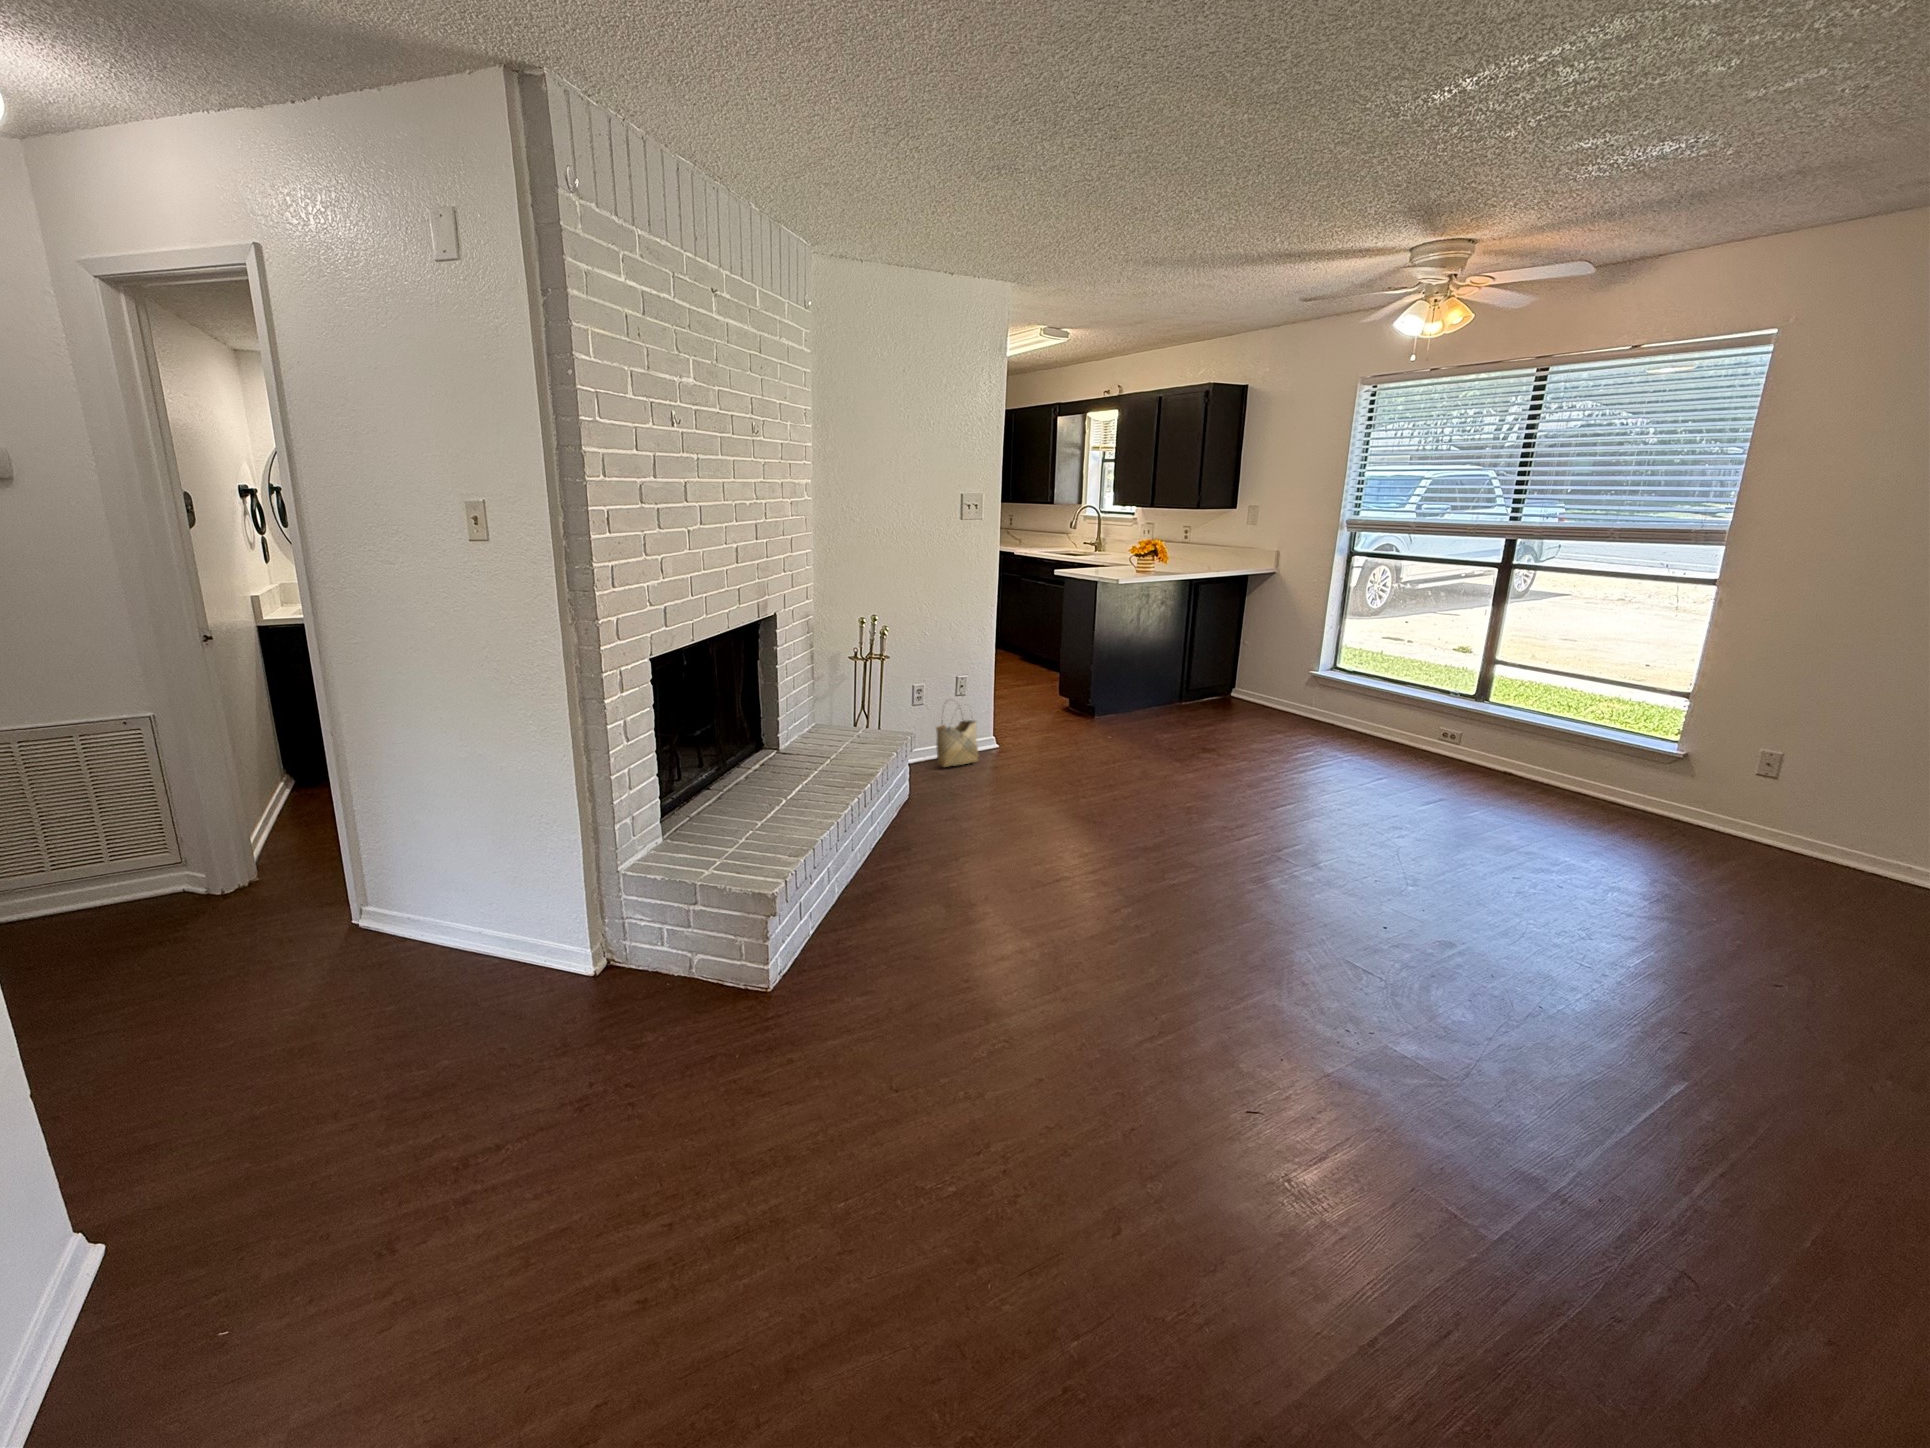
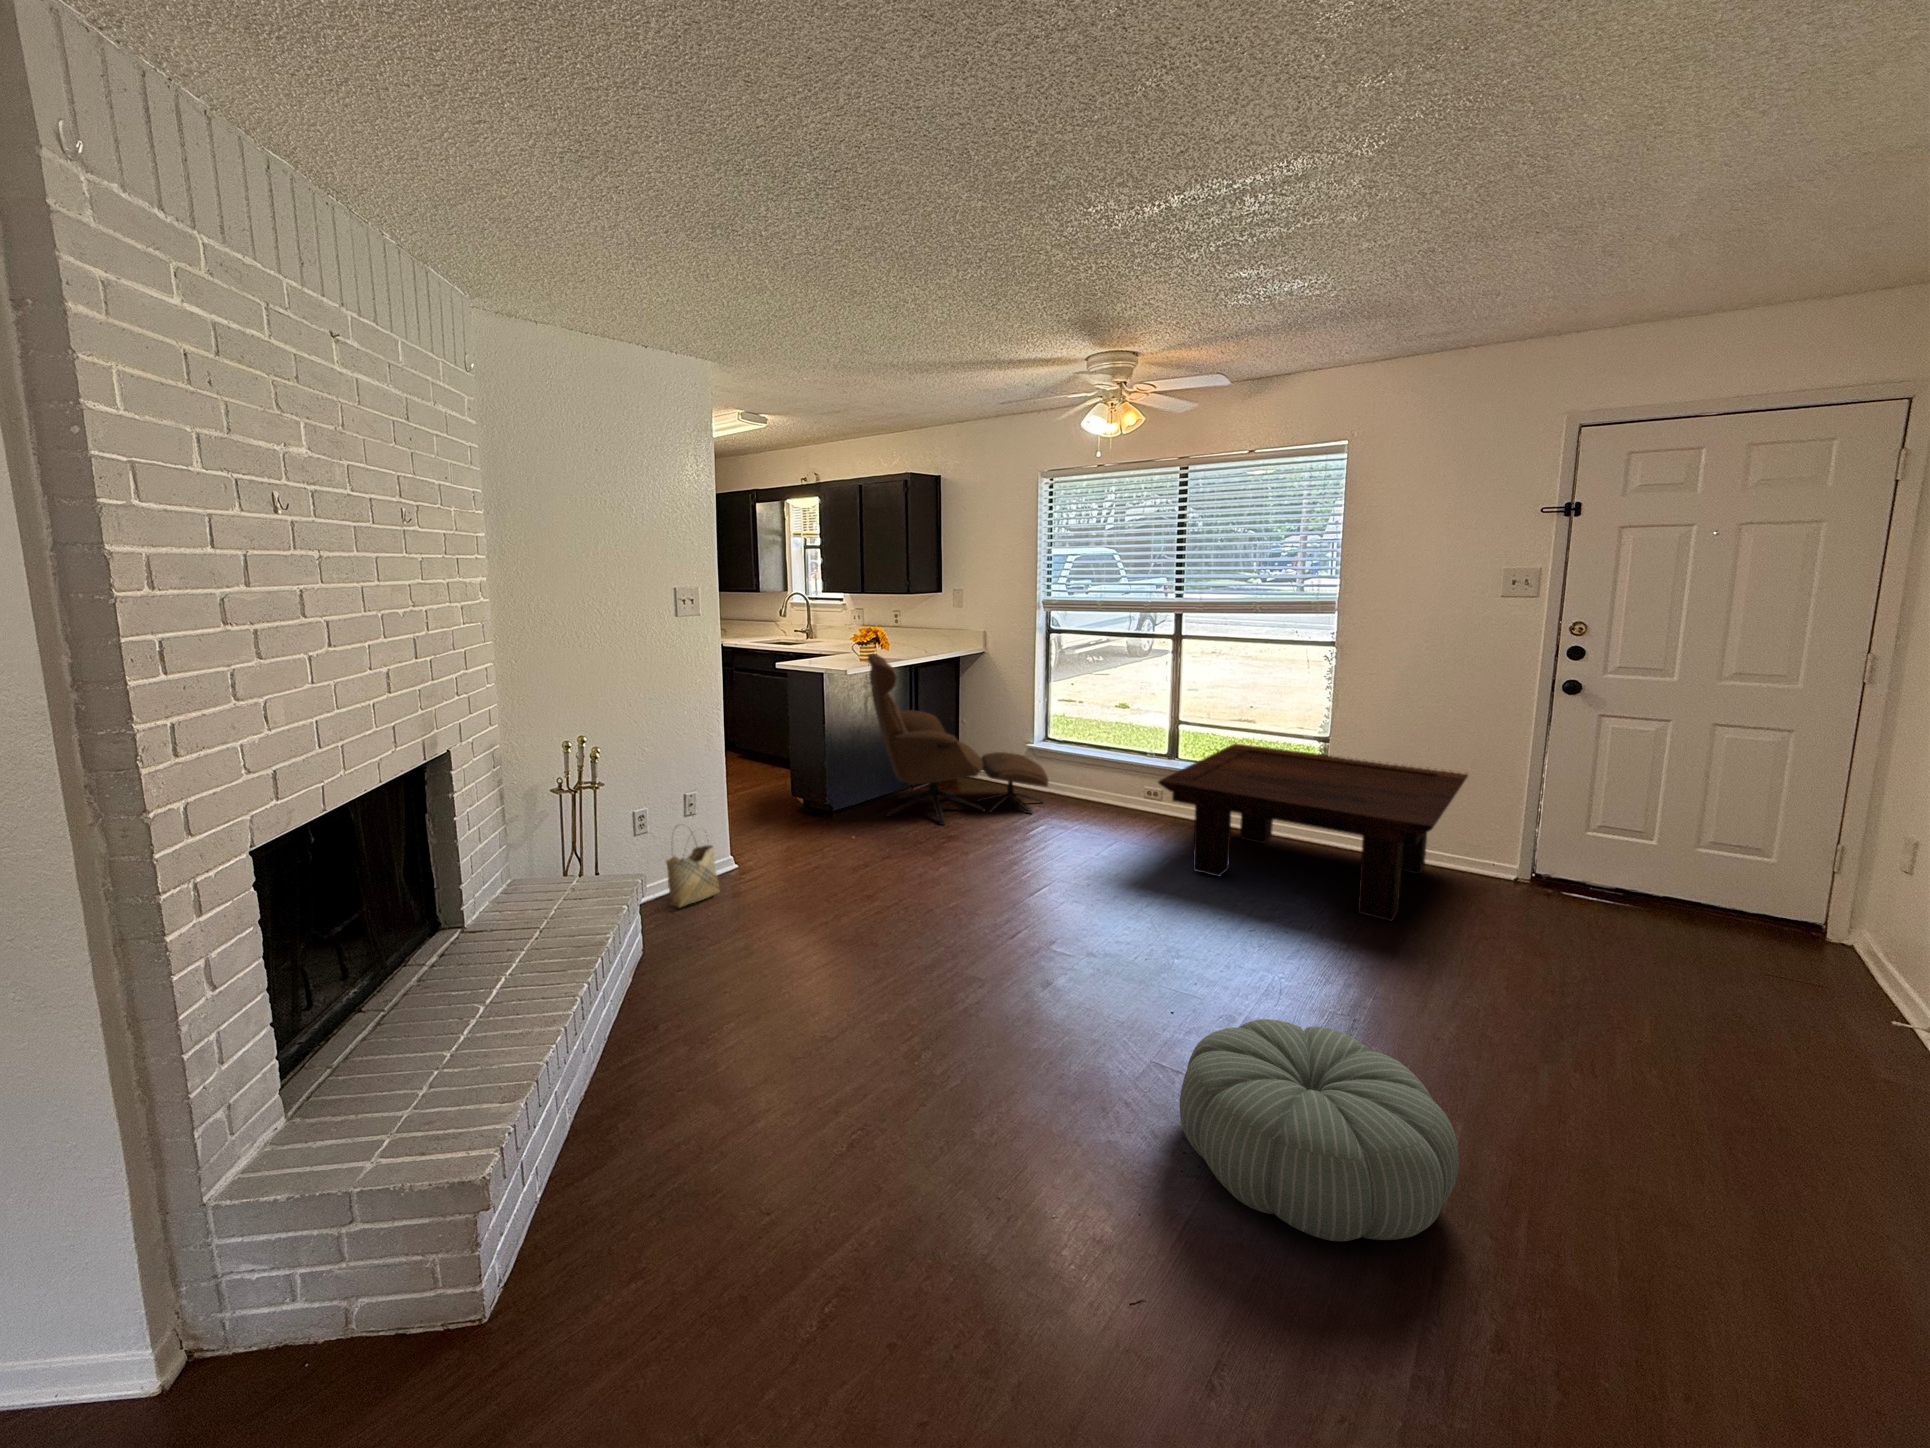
lounge chair: none [1143,566,1320,739] -> present [868,653,1049,825]
coffee table: none [1435,692,1897,907] -> present [1158,744,1468,921]
pouf: none [1346,943,1657,1162] -> present [1180,1019,1459,1241]

